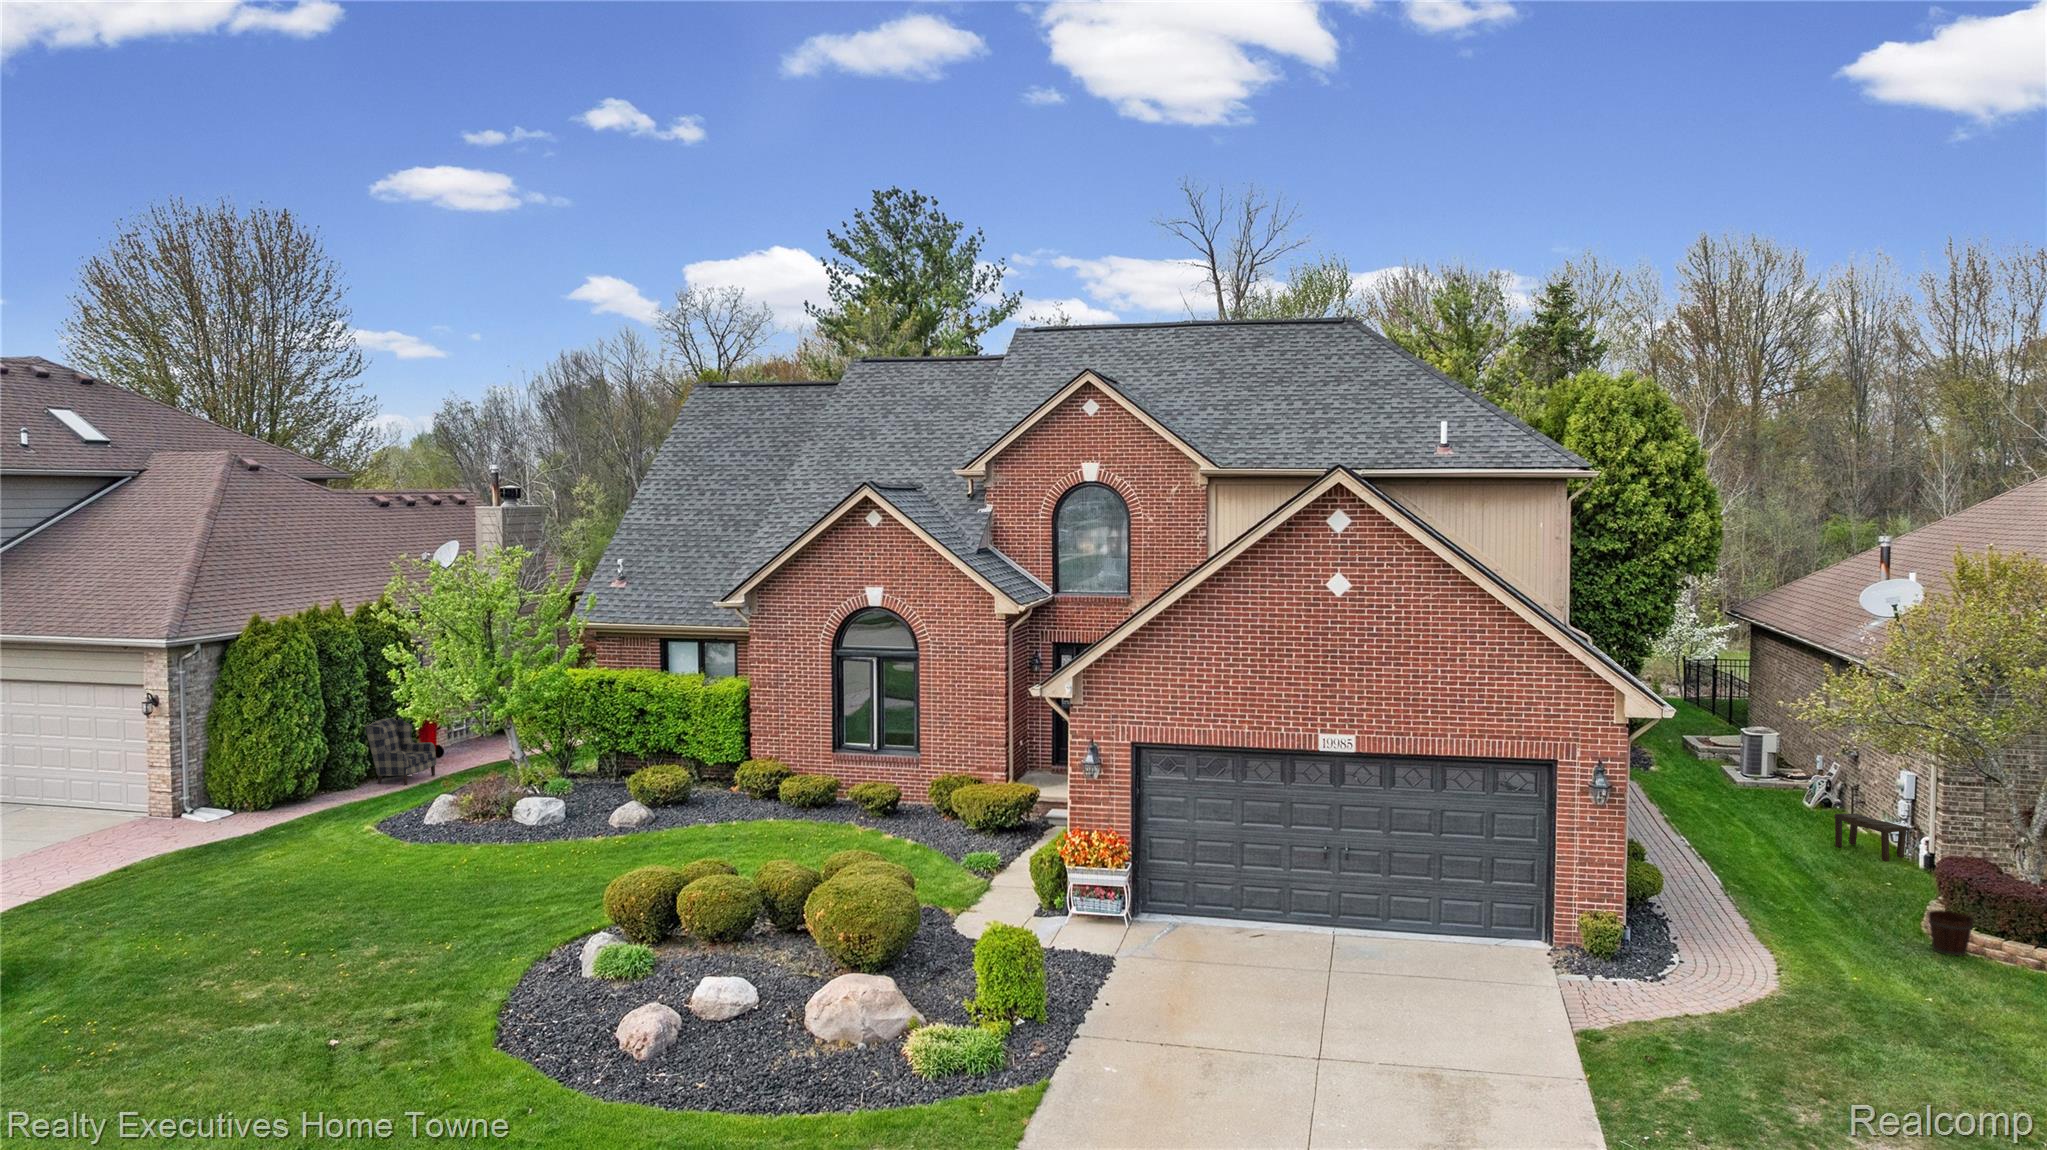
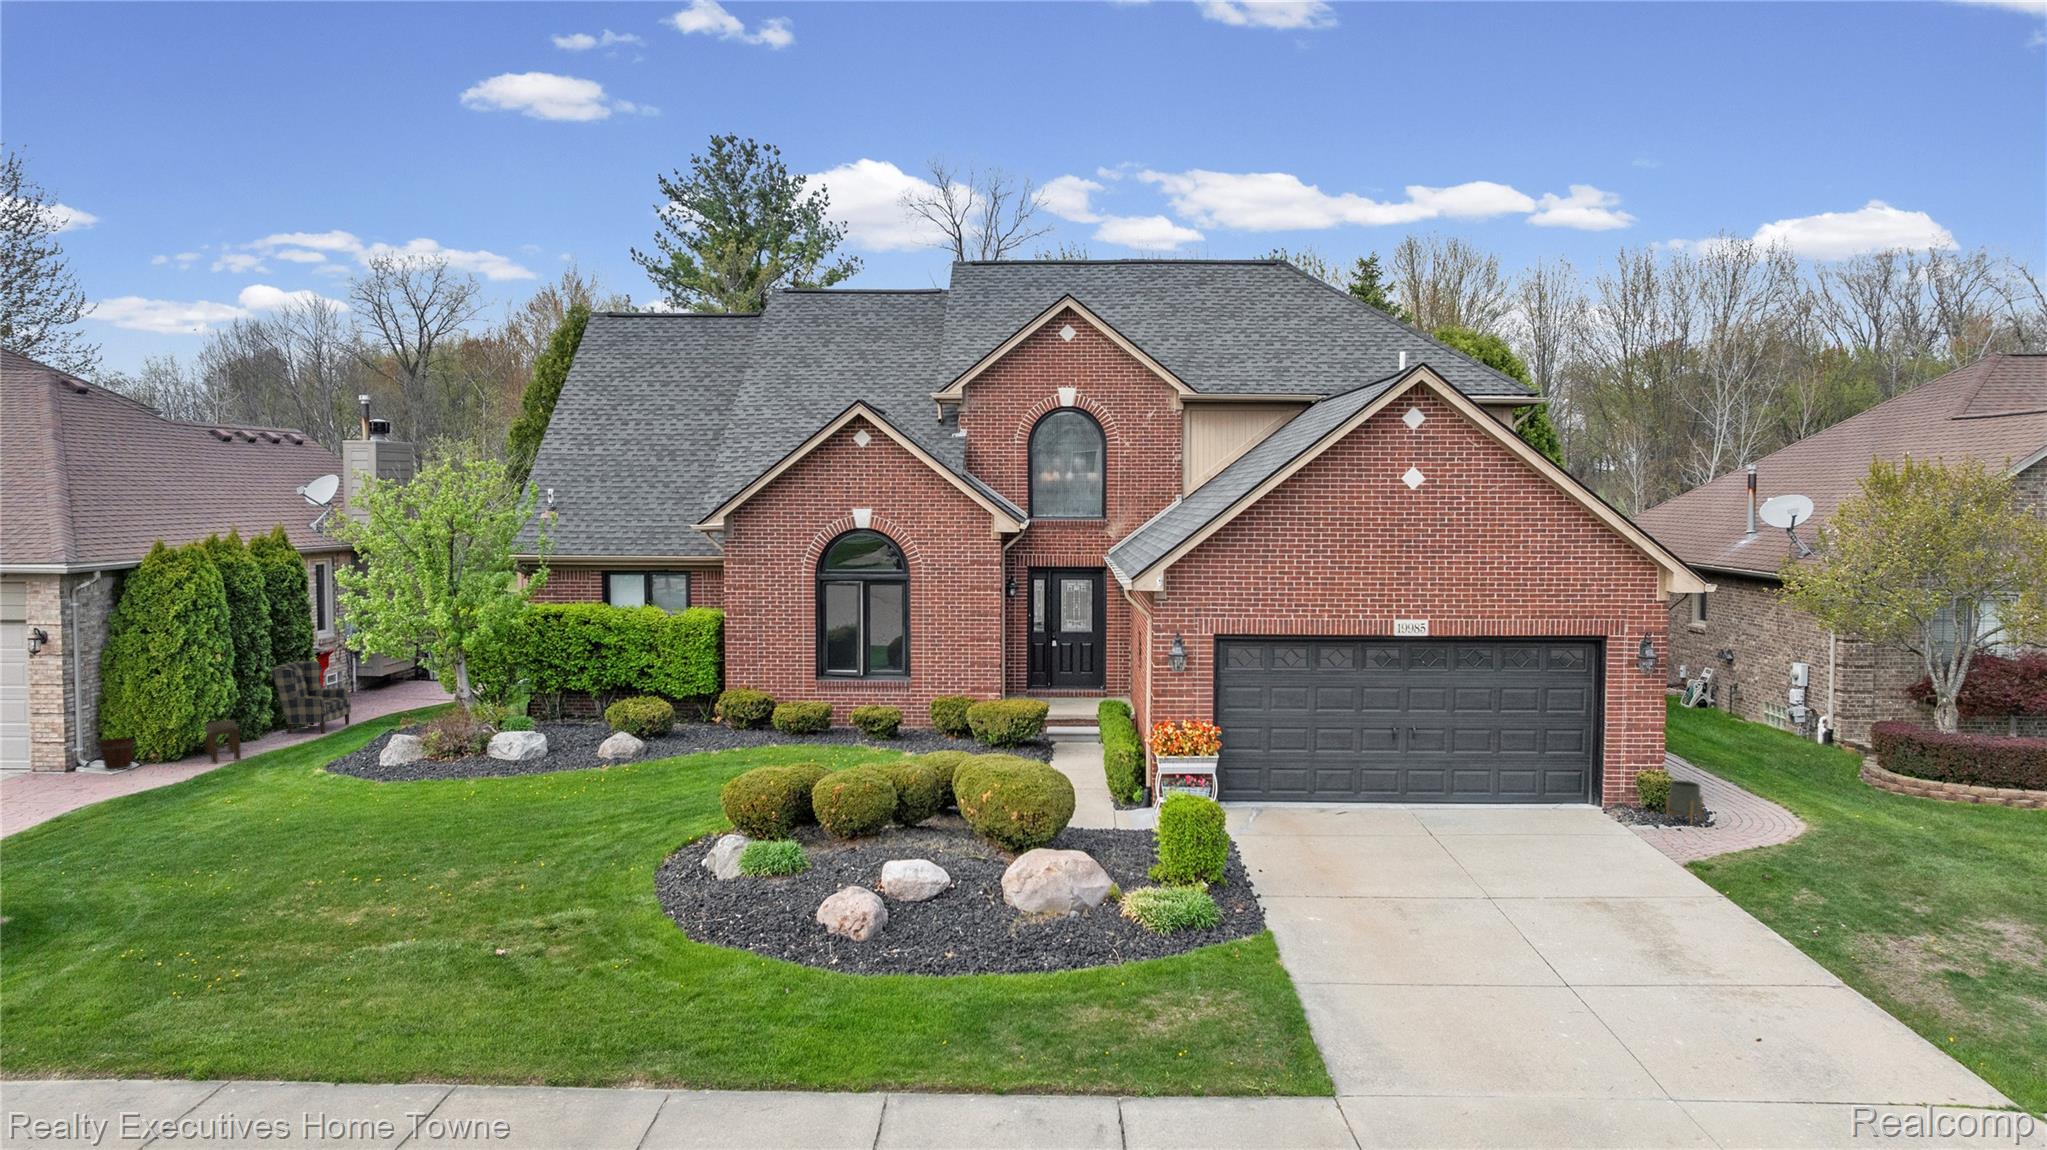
bench: present [1834,813,1908,861] -> present [205,720,241,764]
bucket: present [1928,910,1974,956] -> present [99,737,134,771]
planter: none [1619,925,1662,978] -> present [1666,780,1703,824]

